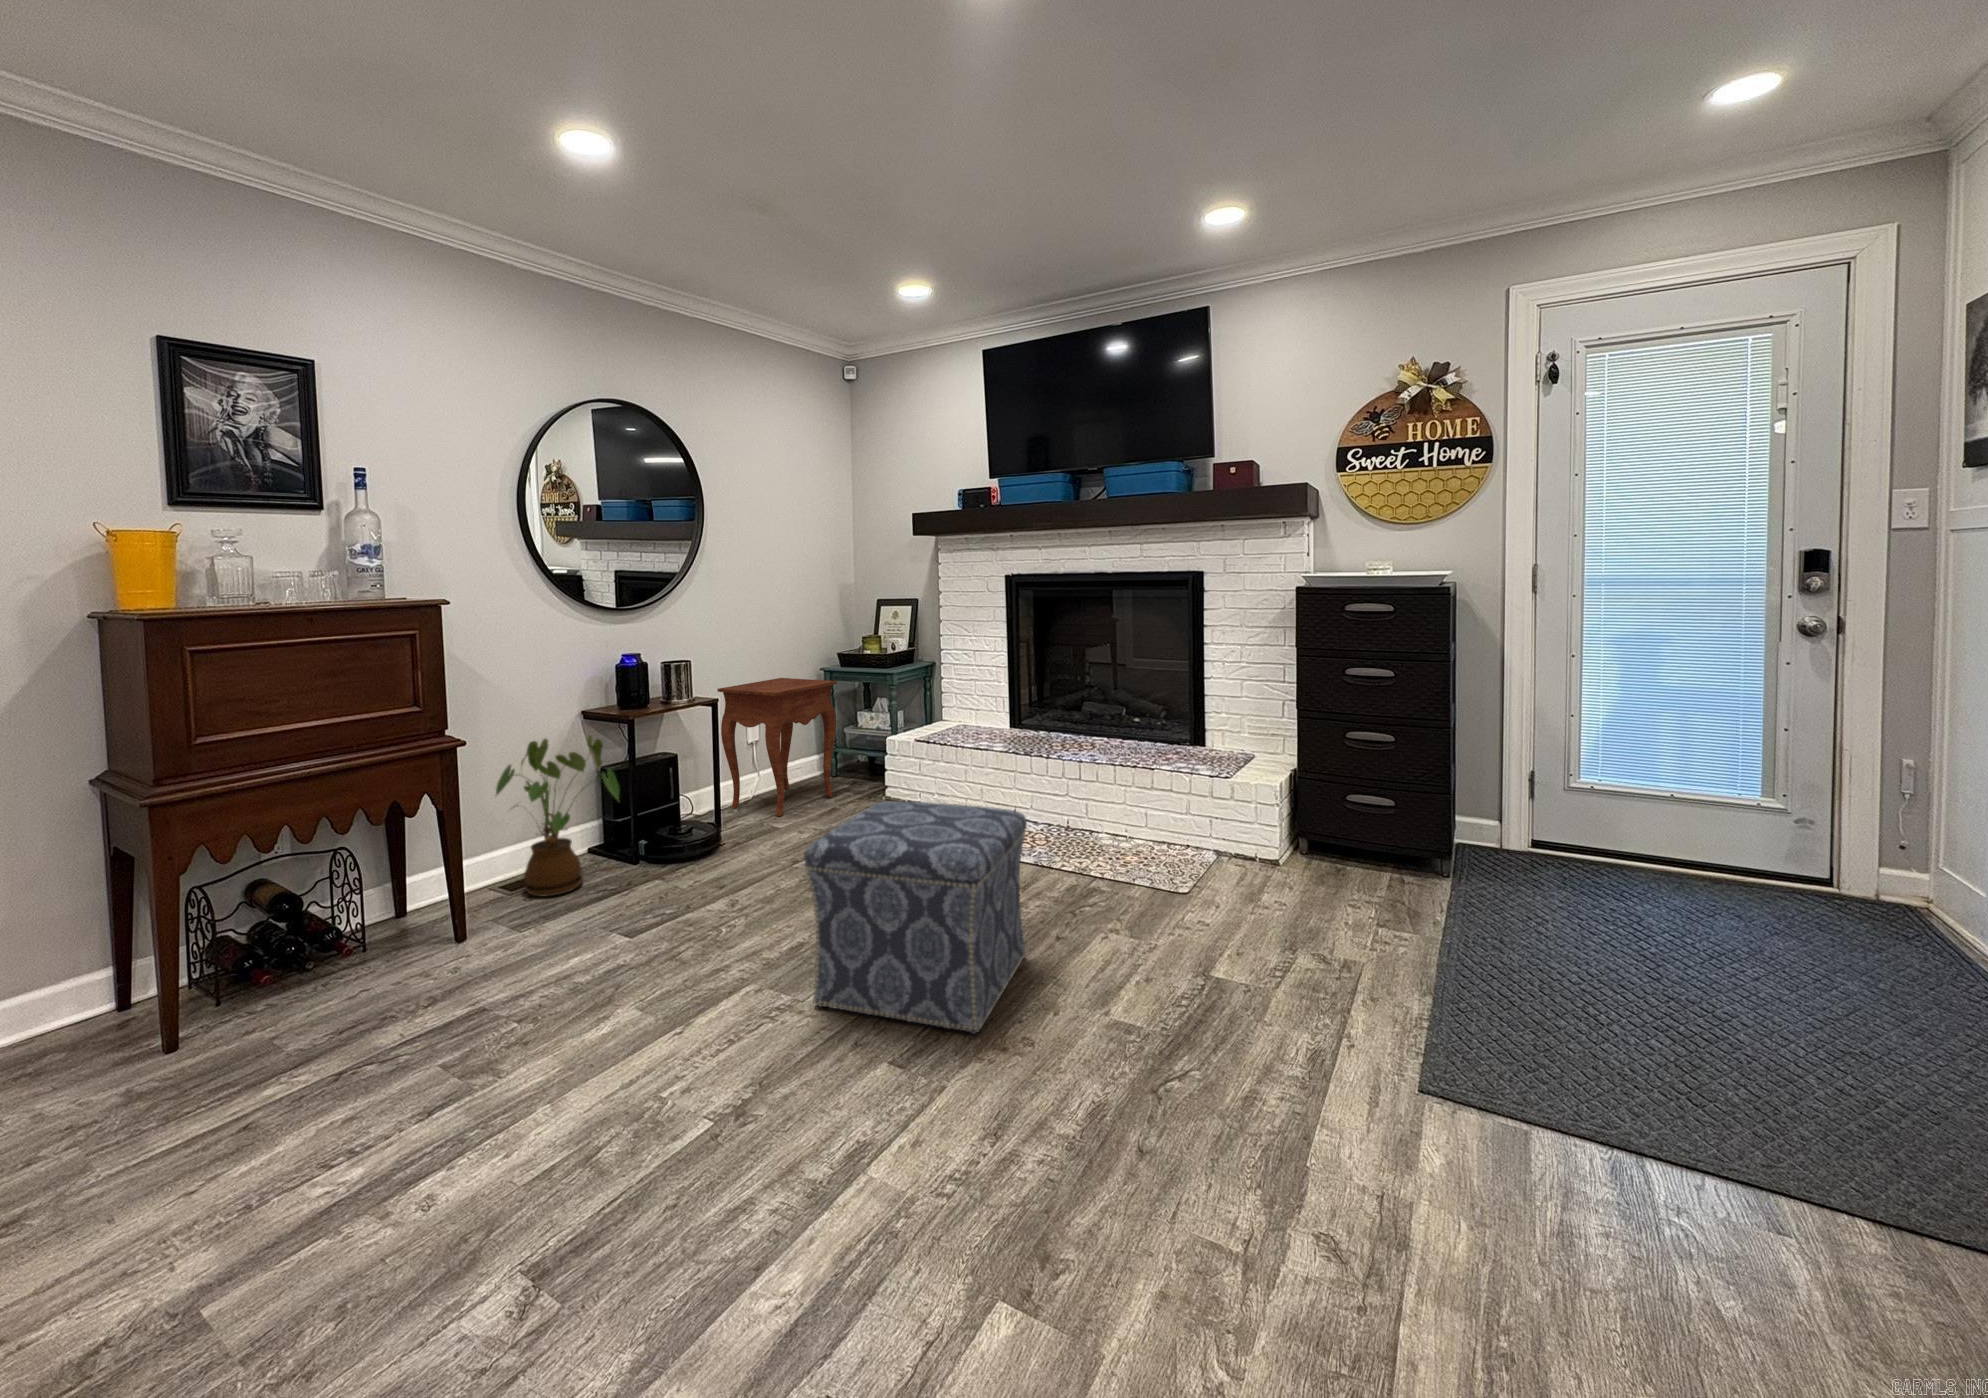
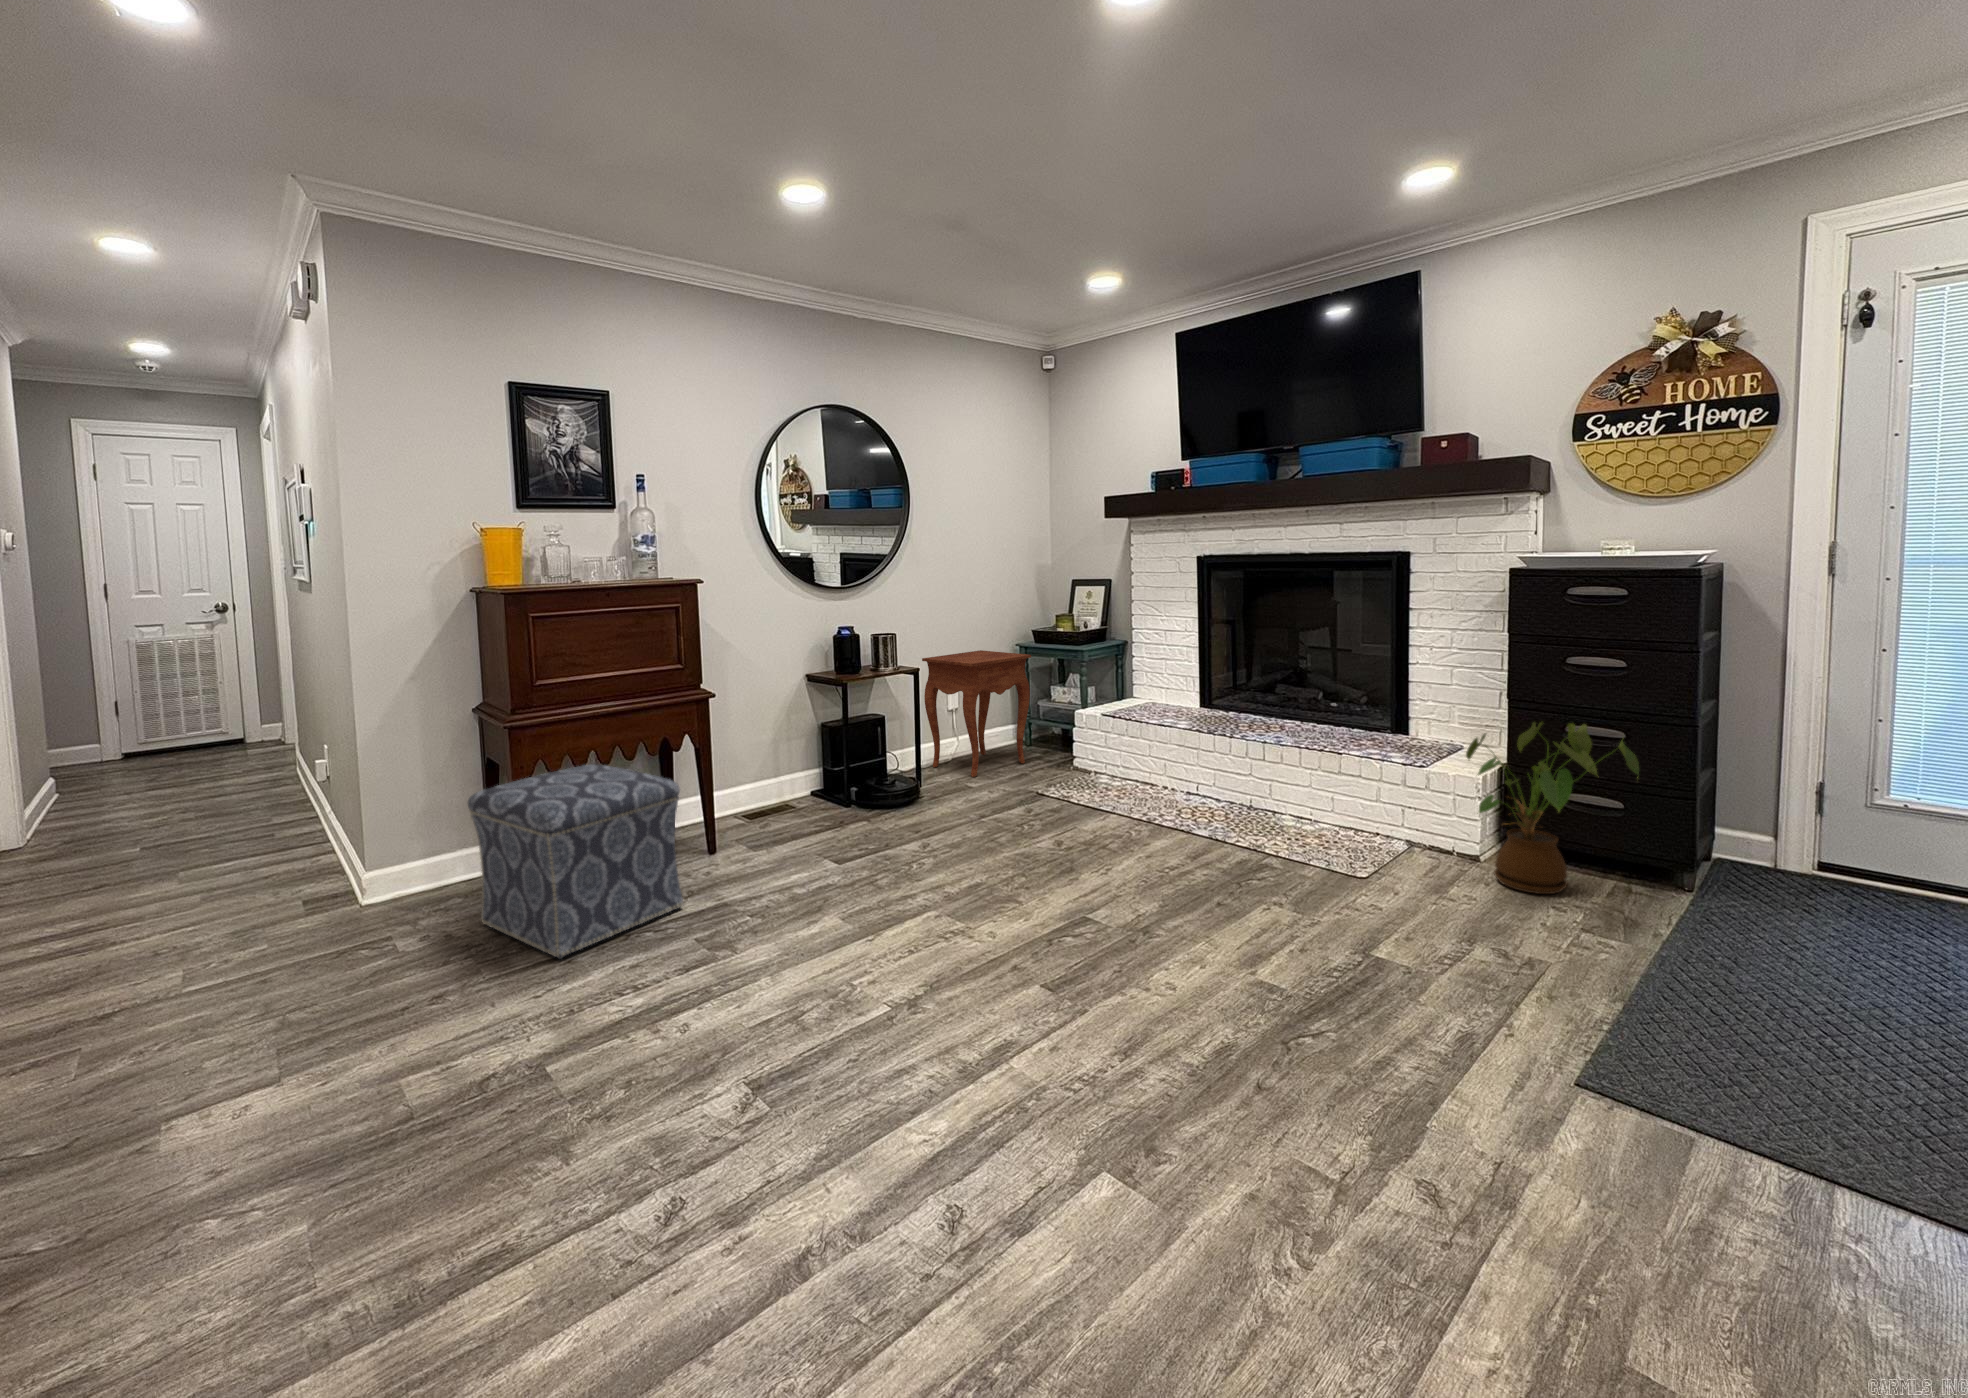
house plant: present [496,736,619,897] -> present [1466,722,1639,894]
ottoman: present [804,801,1027,1034] -> present [468,764,683,959]

